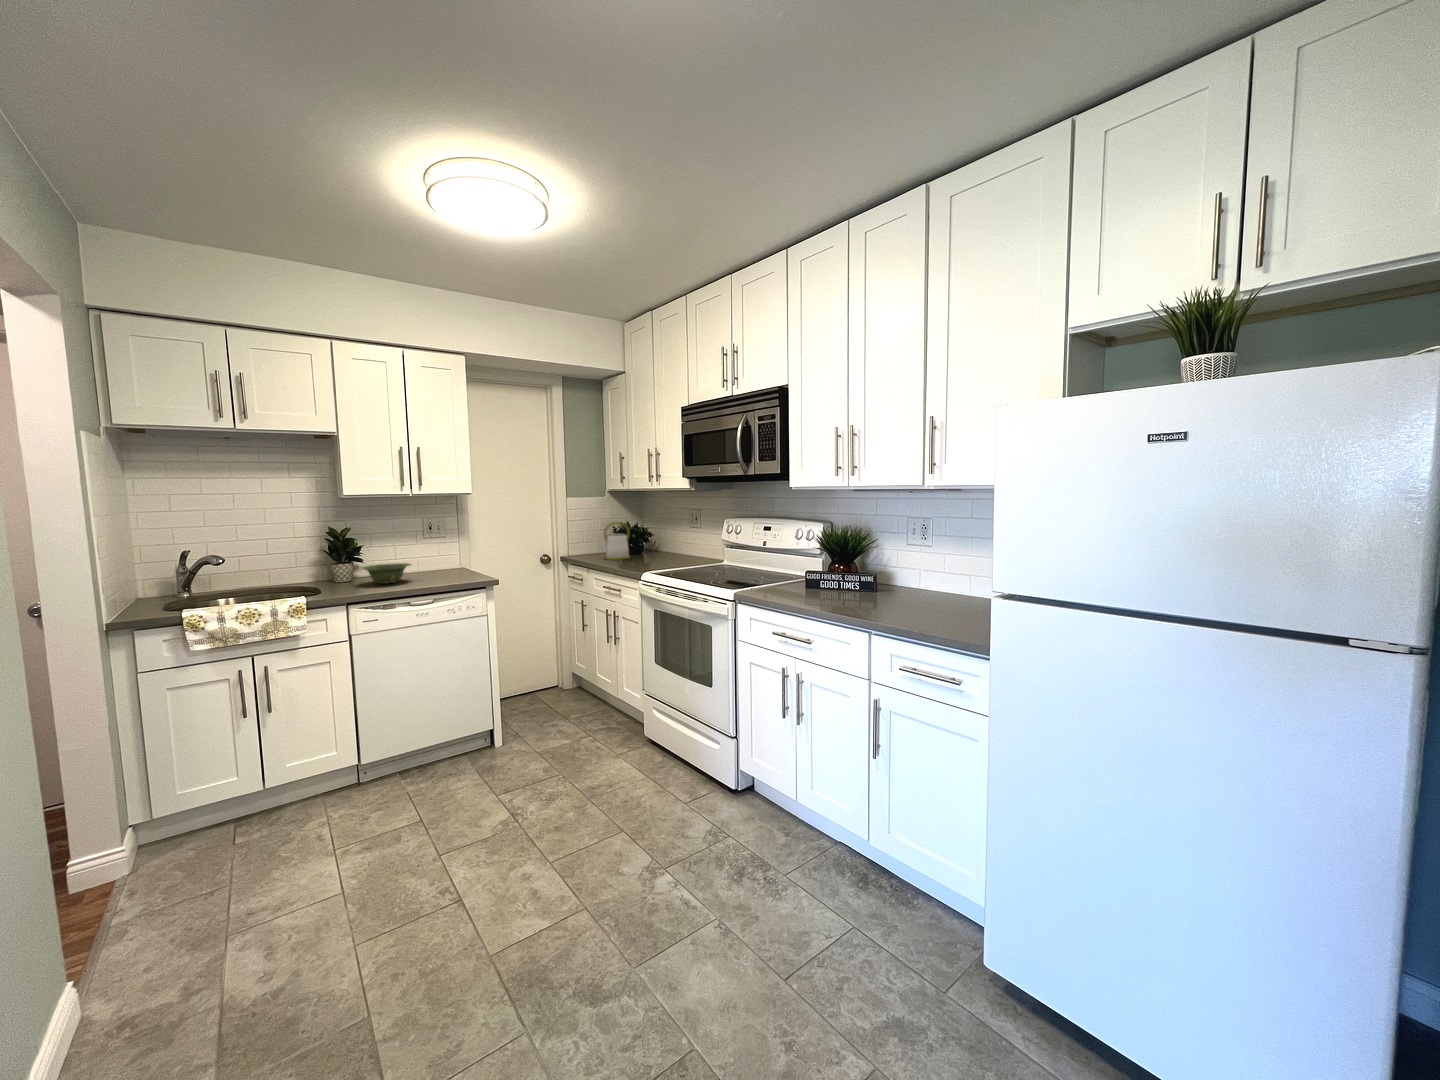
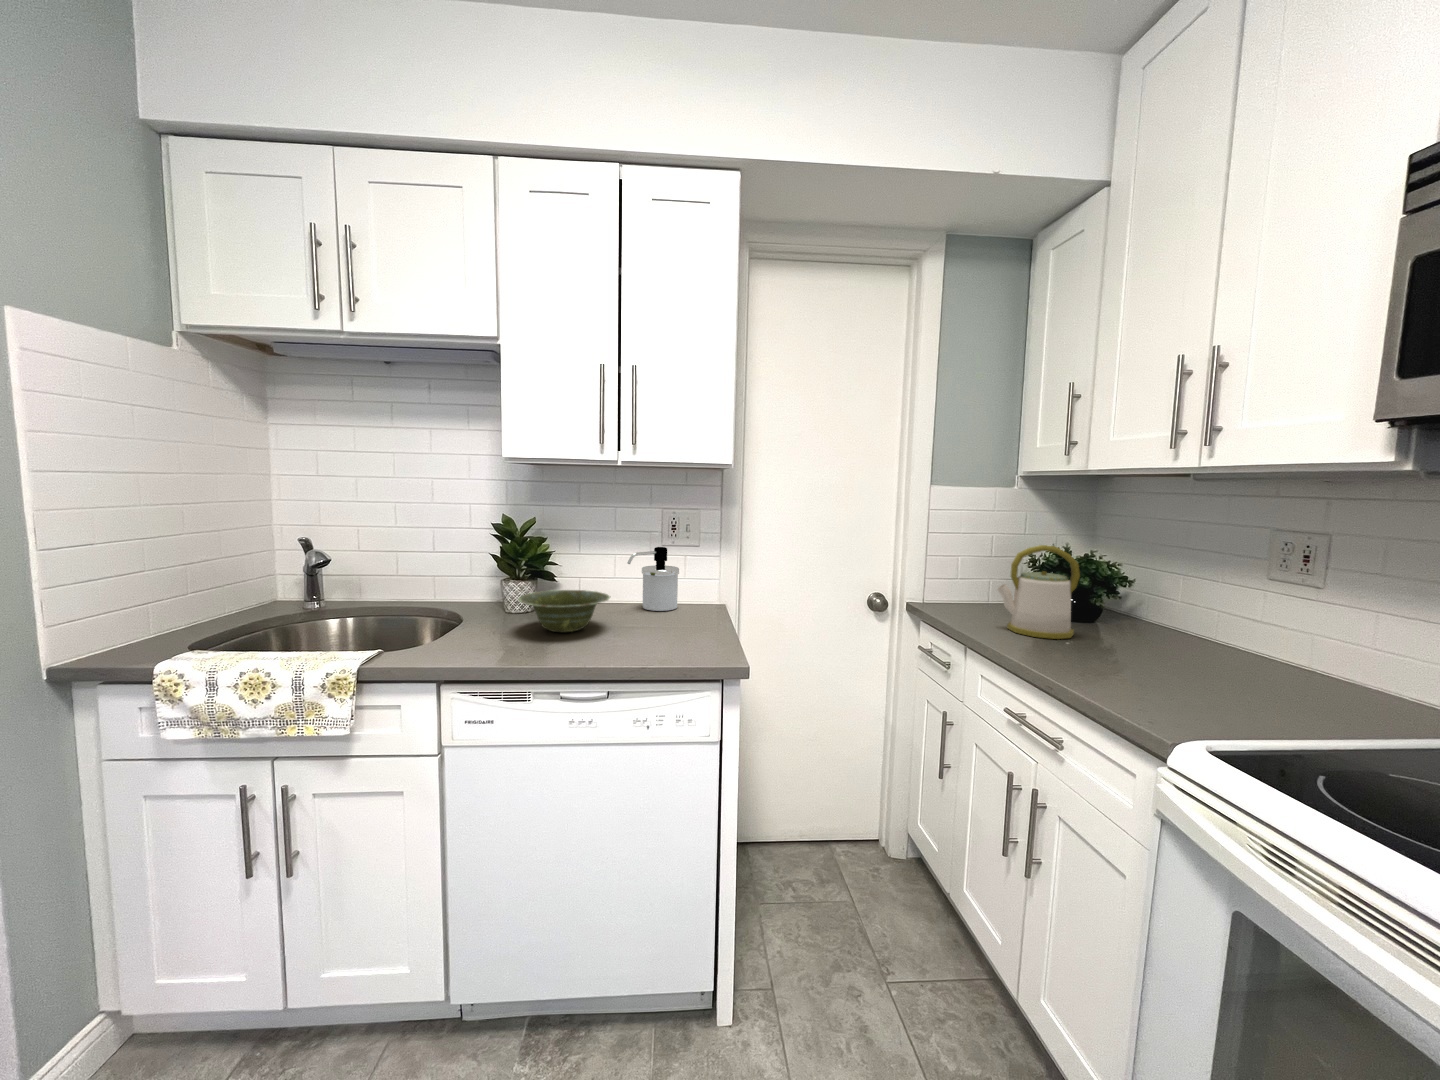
soap dispenser: none [410,538,439,573] -> present [627,547,679,611]

